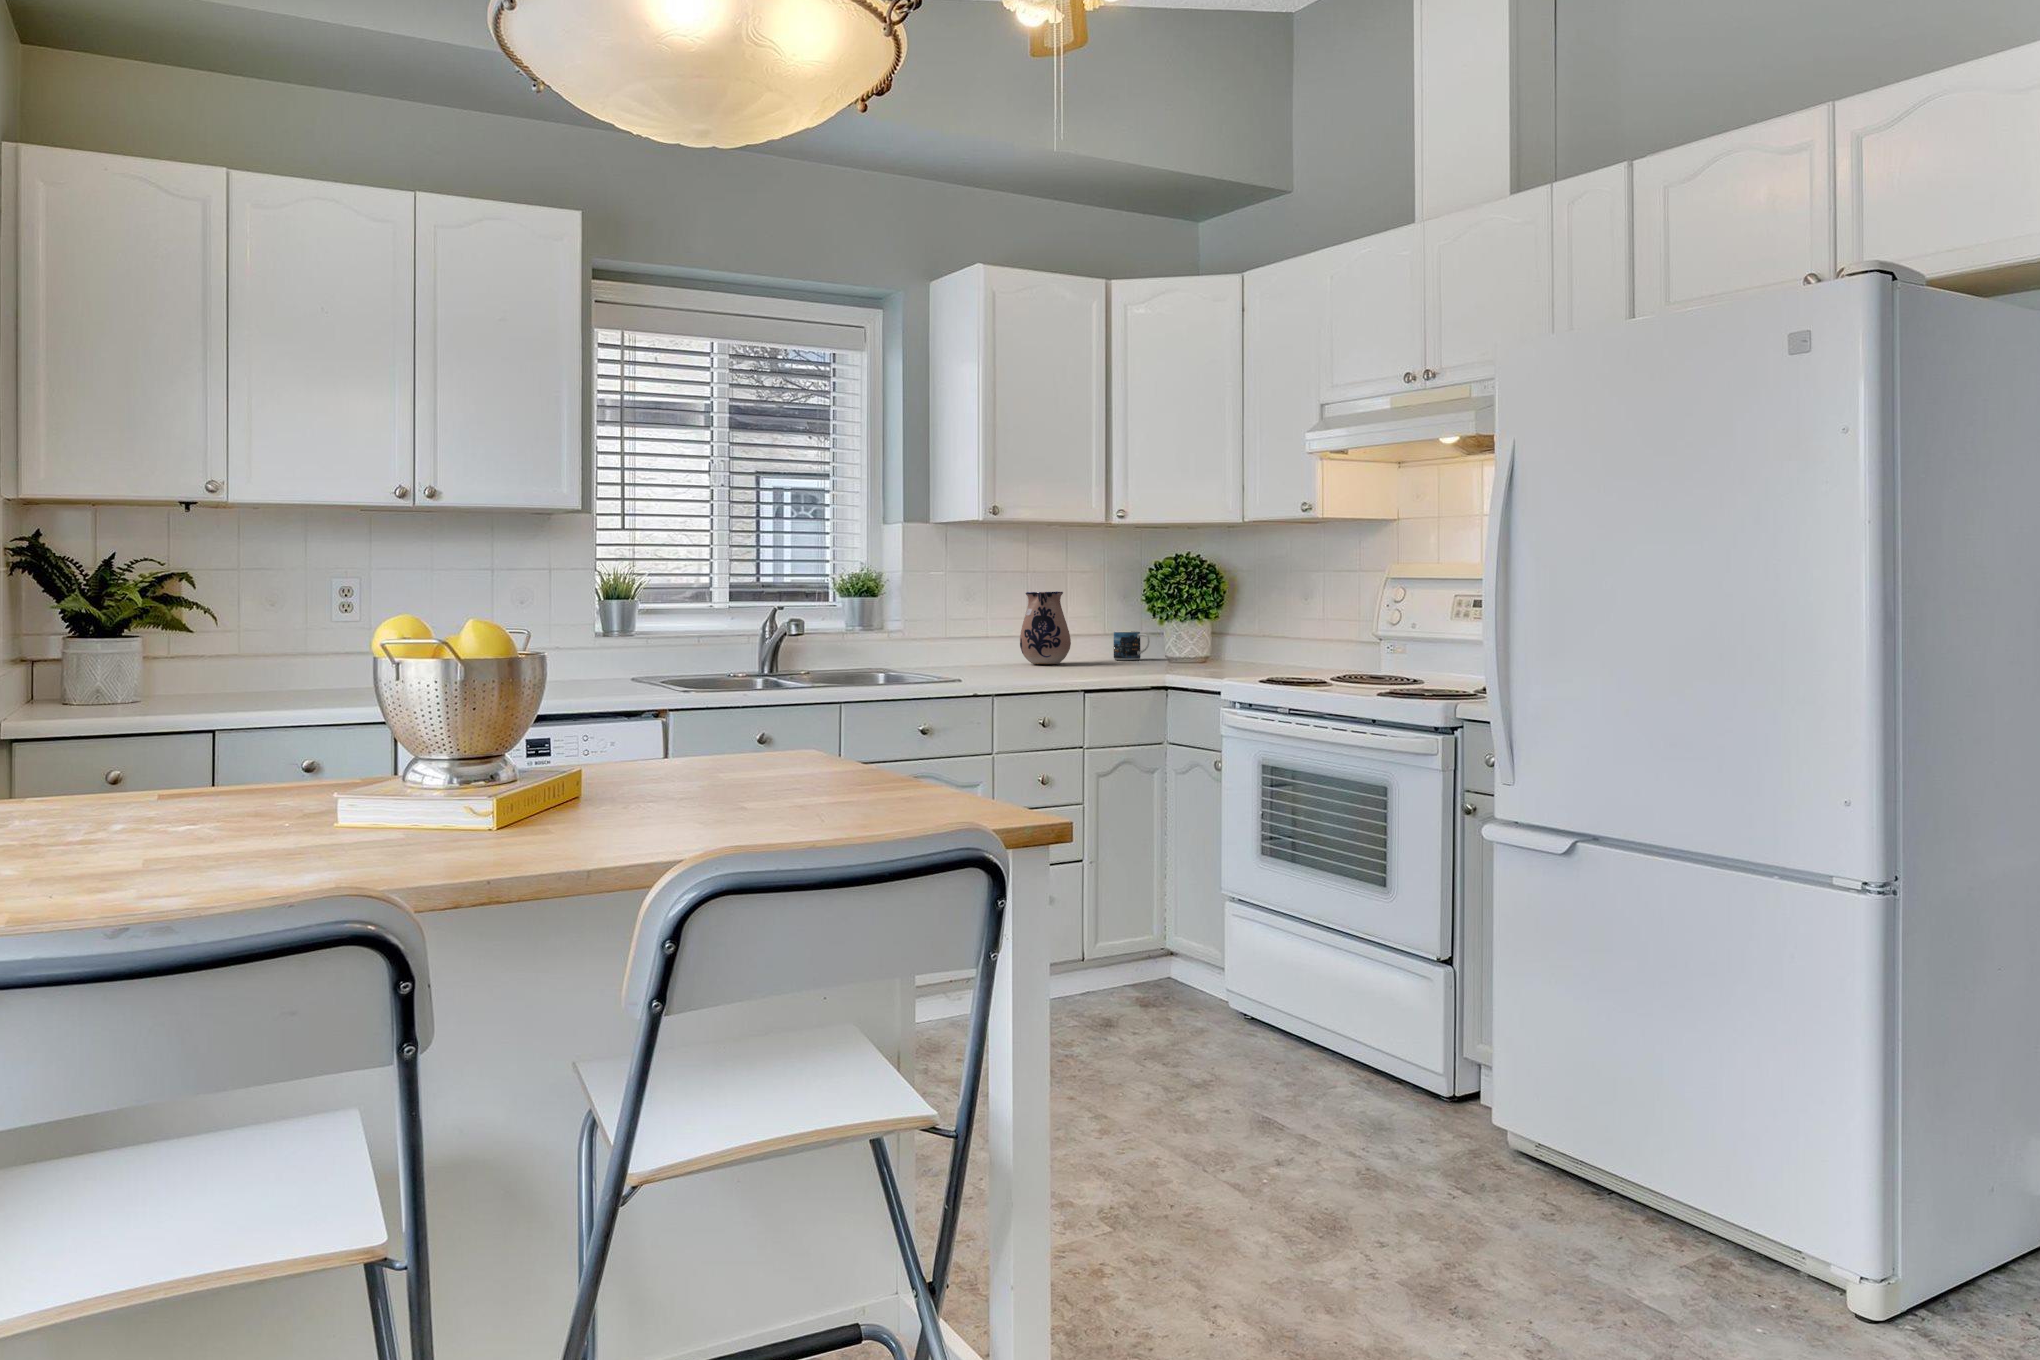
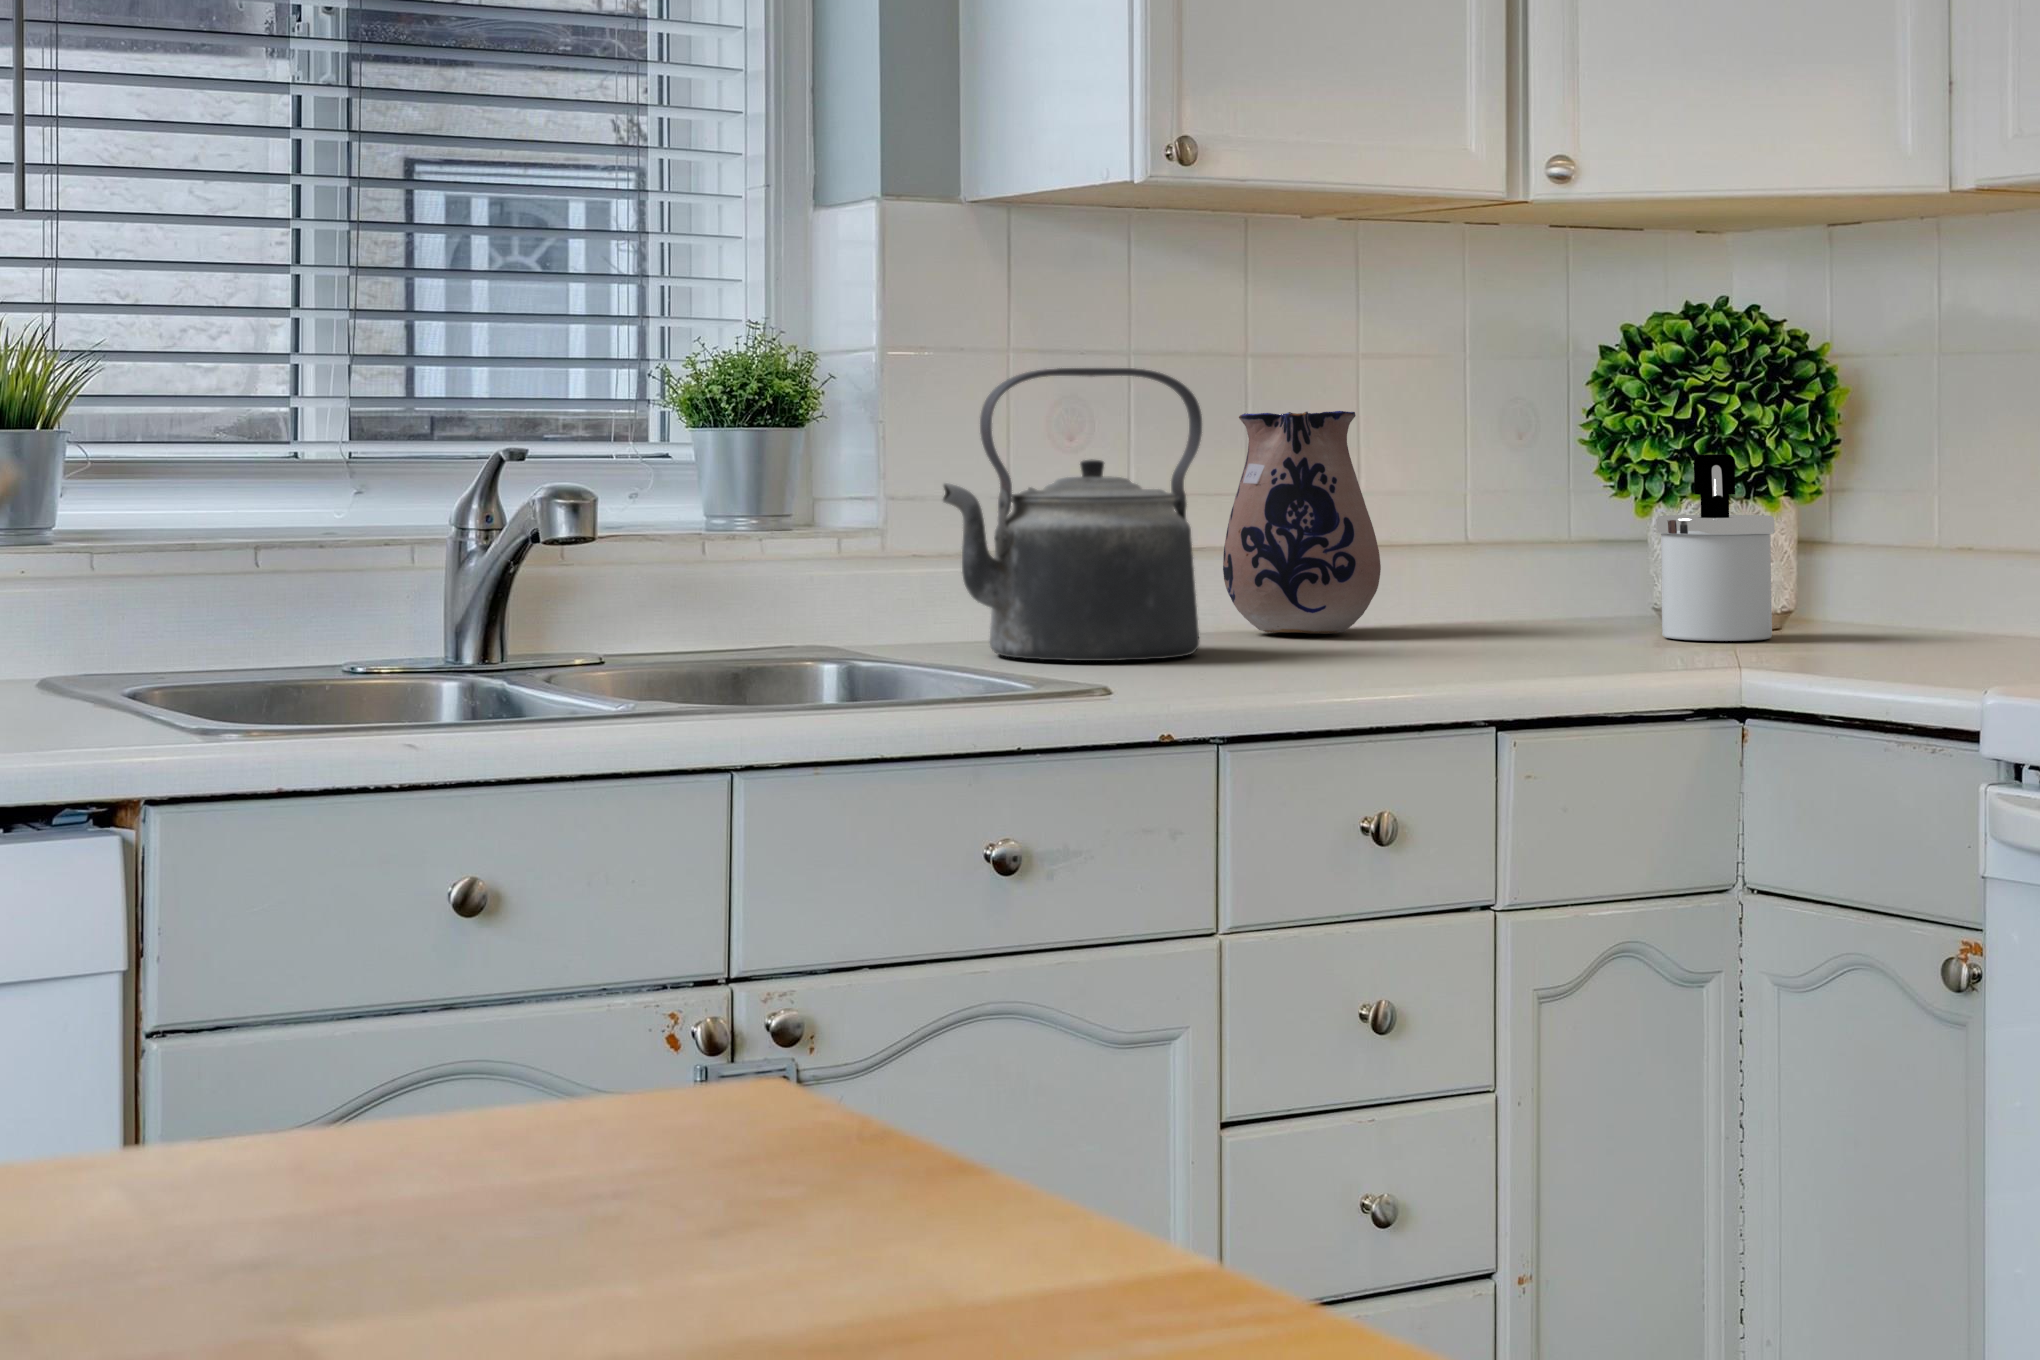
kettle: none [921,579,1007,672] -> present [943,368,1202,661]
soap dispenser: none [1157,606,1194,666] -> present [1656,454,1775,641]
mug: present [1114,631,1150,660] -> none [1491,533,1607,620]

